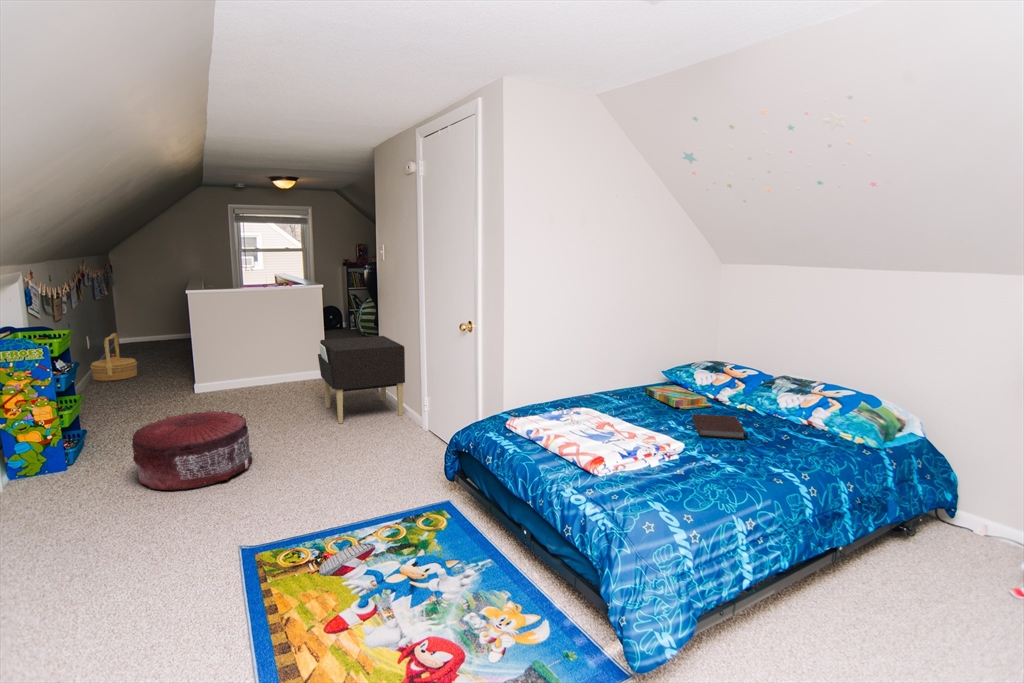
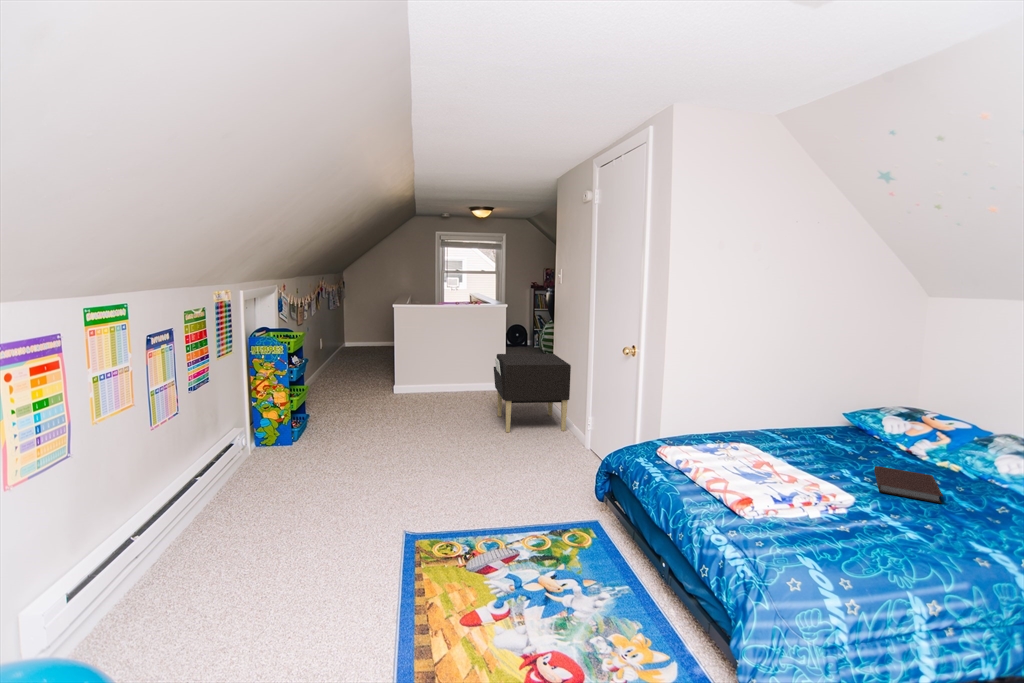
woven basket: present [91,333,137,381] -> none [321,337,355,376]
board game: present [645,385,712,409] -> none [820,430,904,460]
pouf: present [132,410,252,490] -> none [337,408,429,474]

